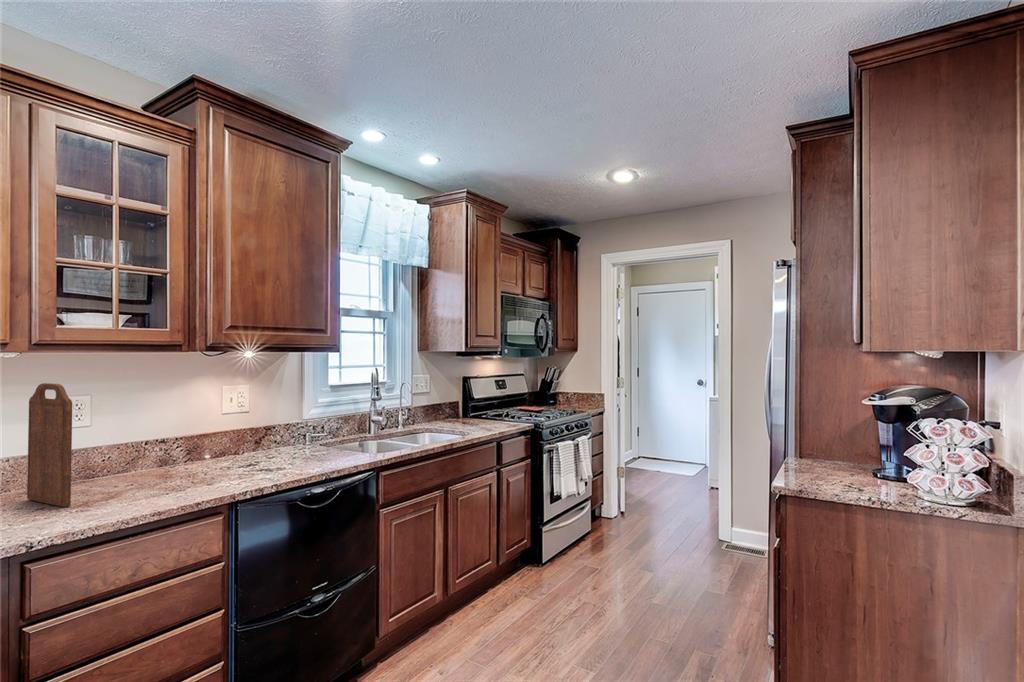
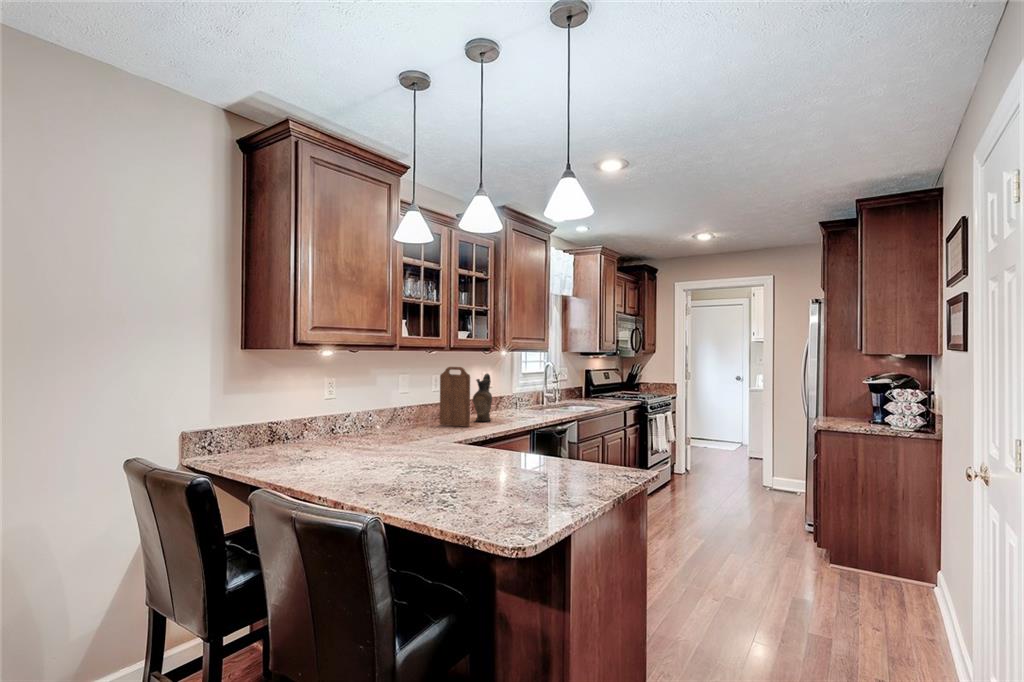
ceramic pitcher: none [128,393,181,485] -> present [473,374,492,421]

